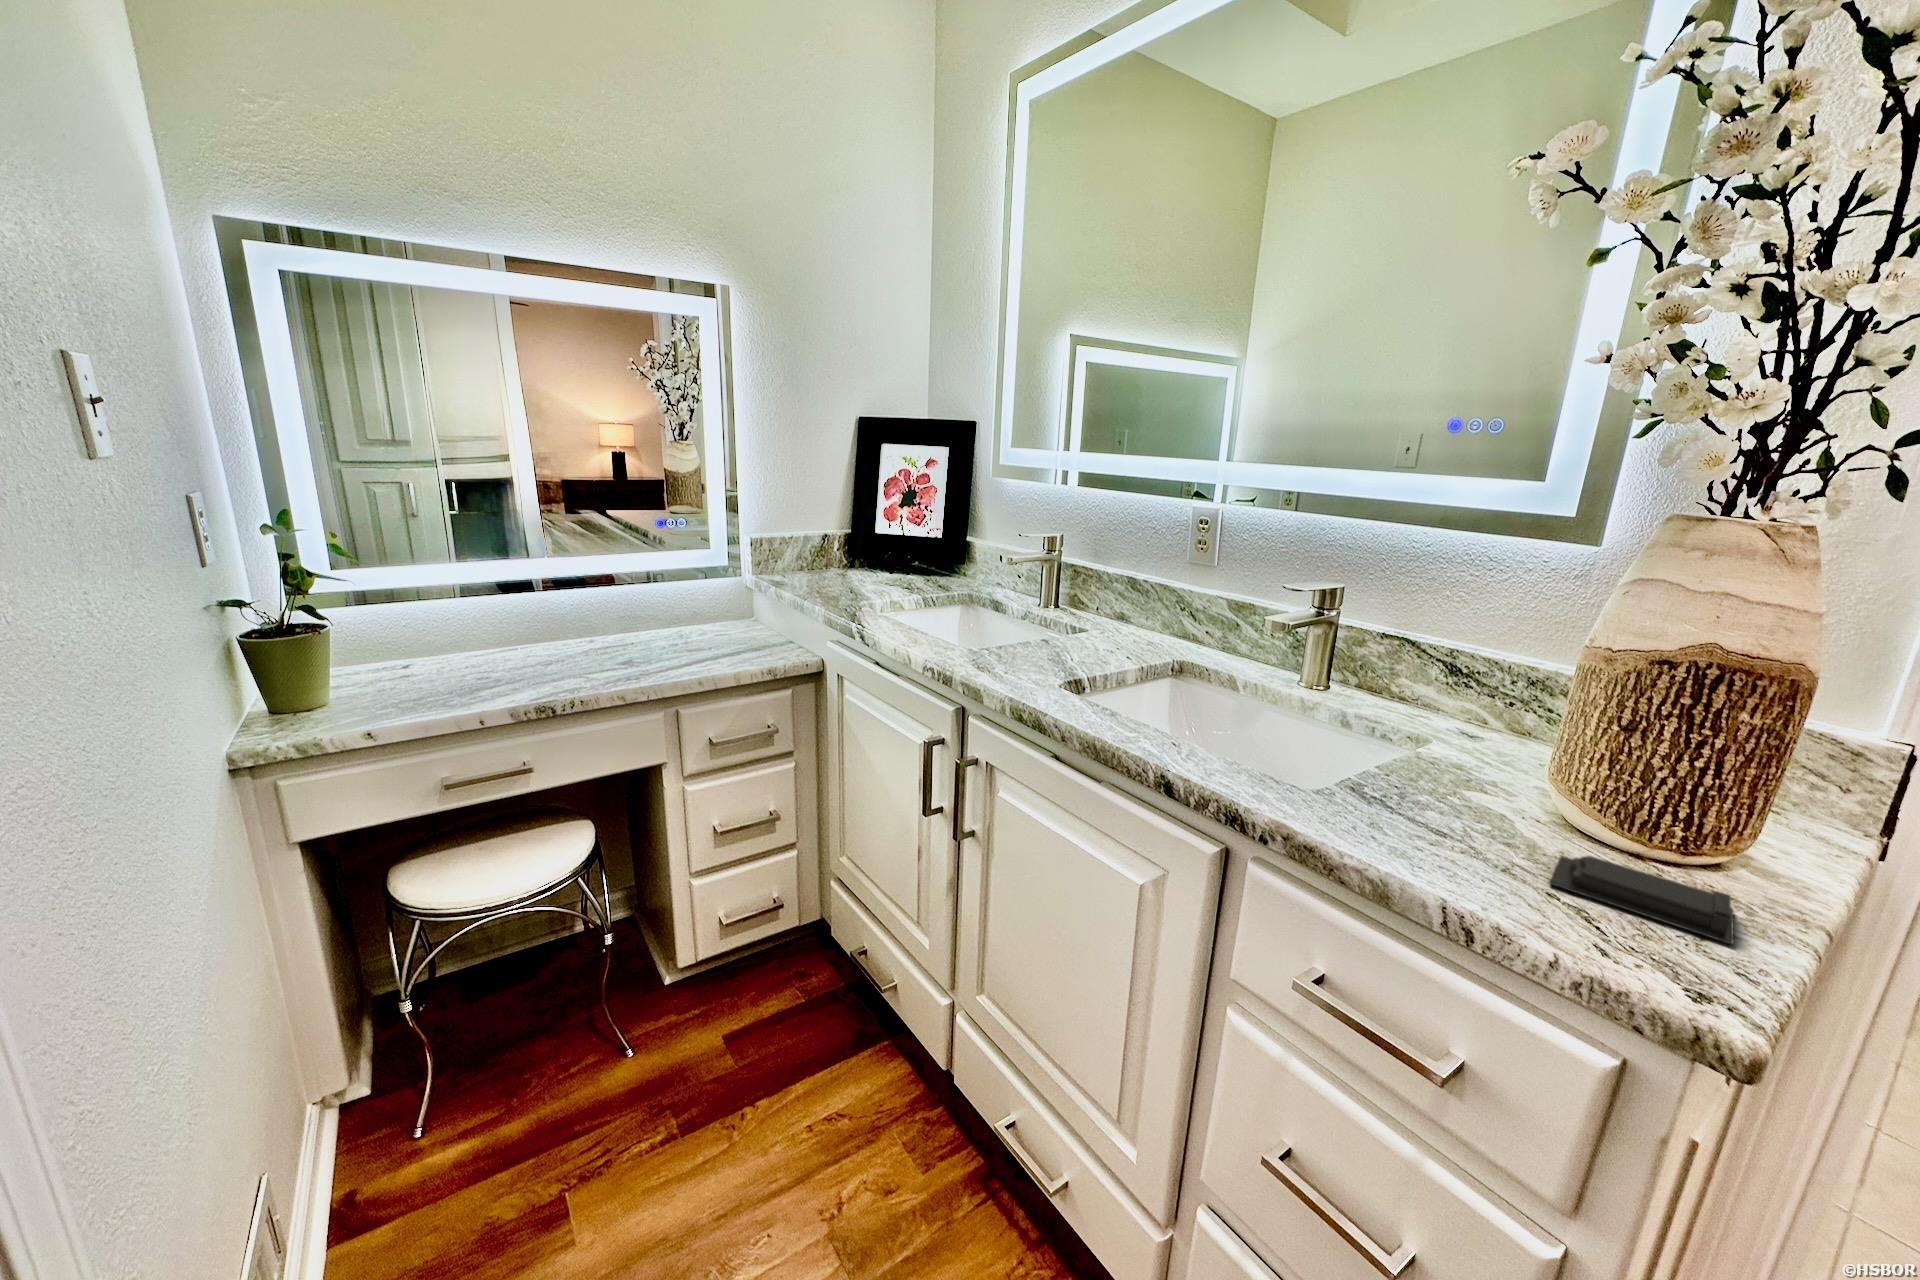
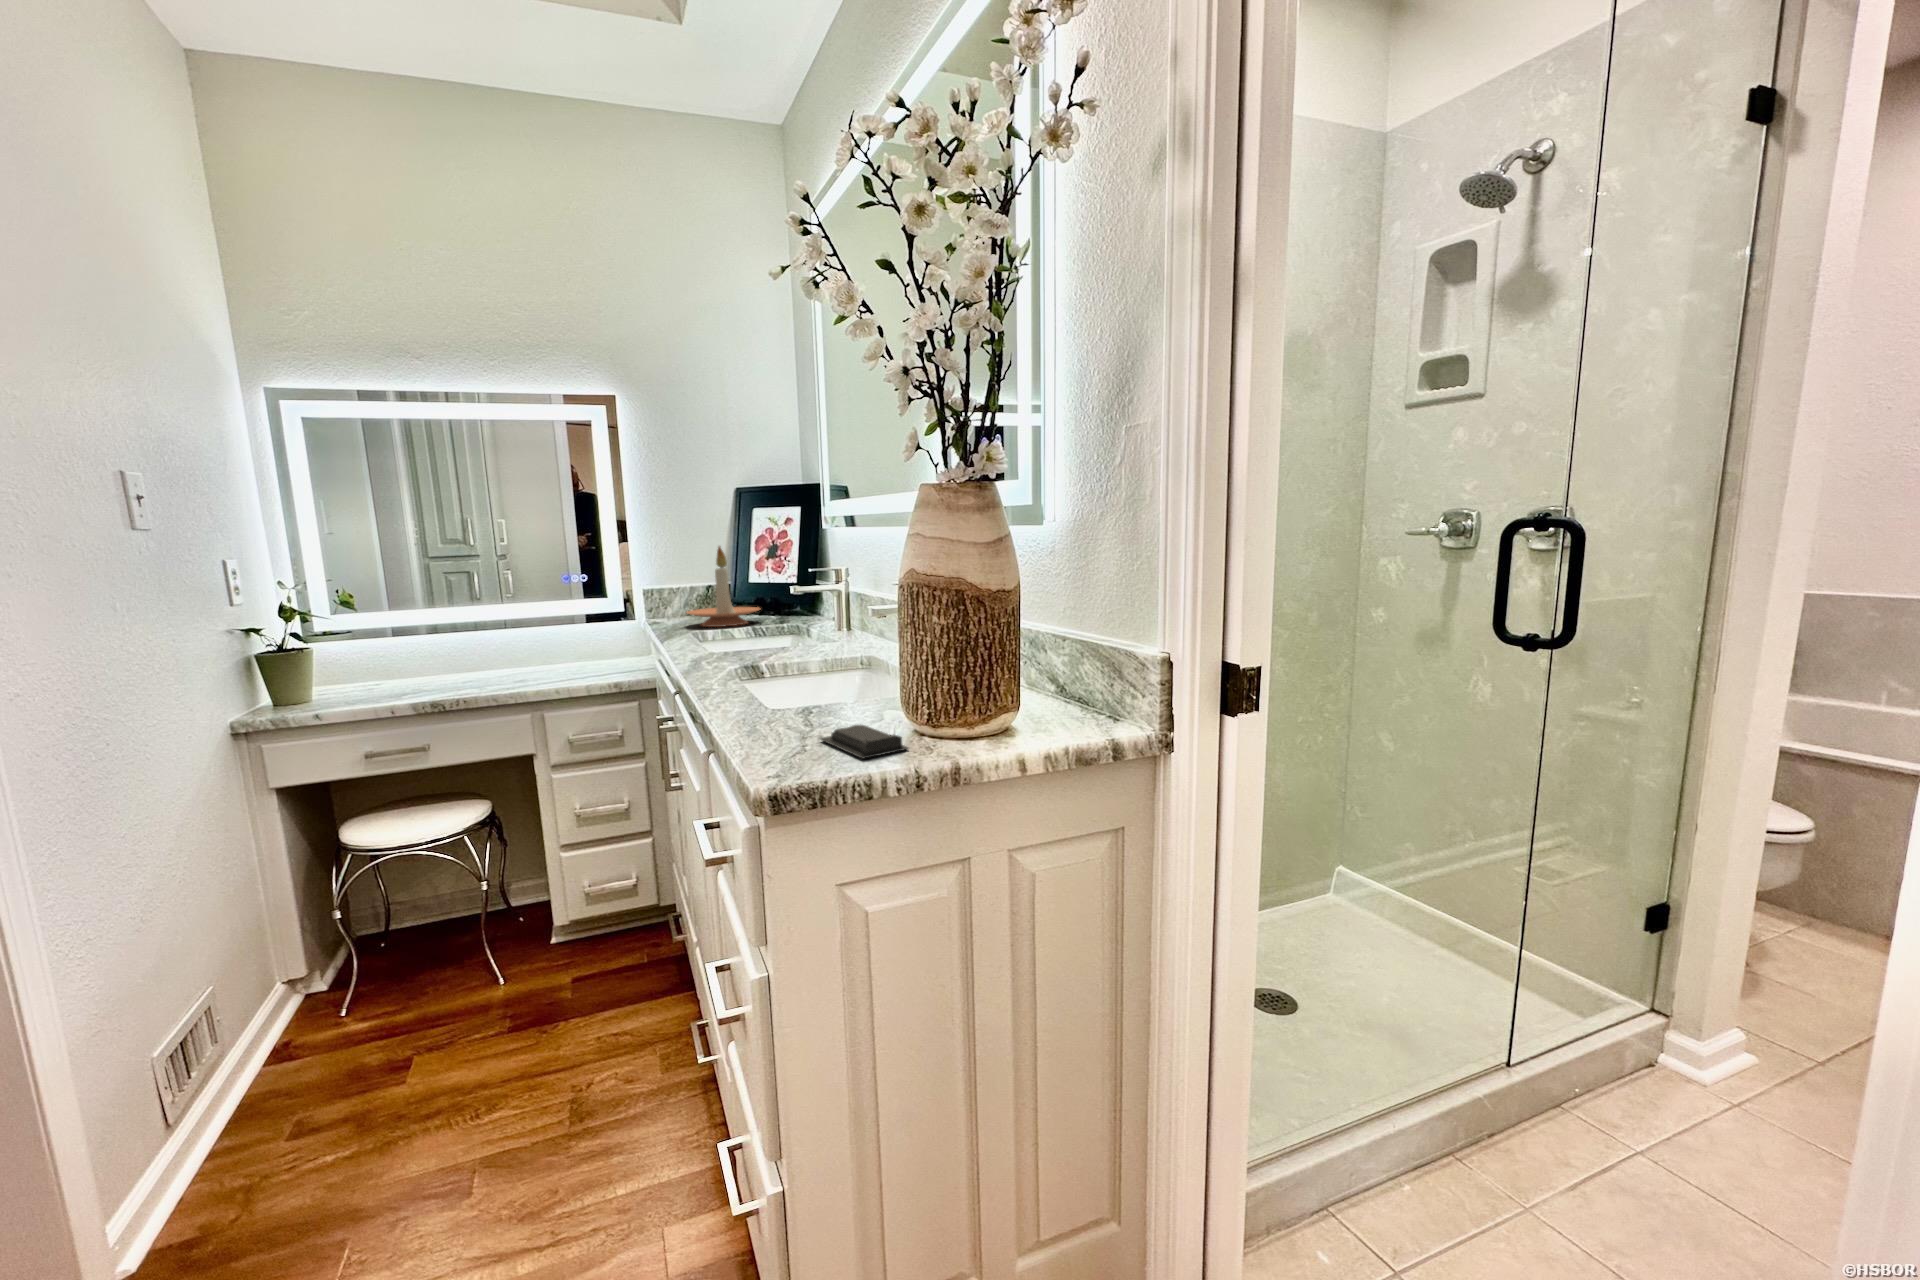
candle holder: none [814,490,904,593] -> present [687,546,760,627]

